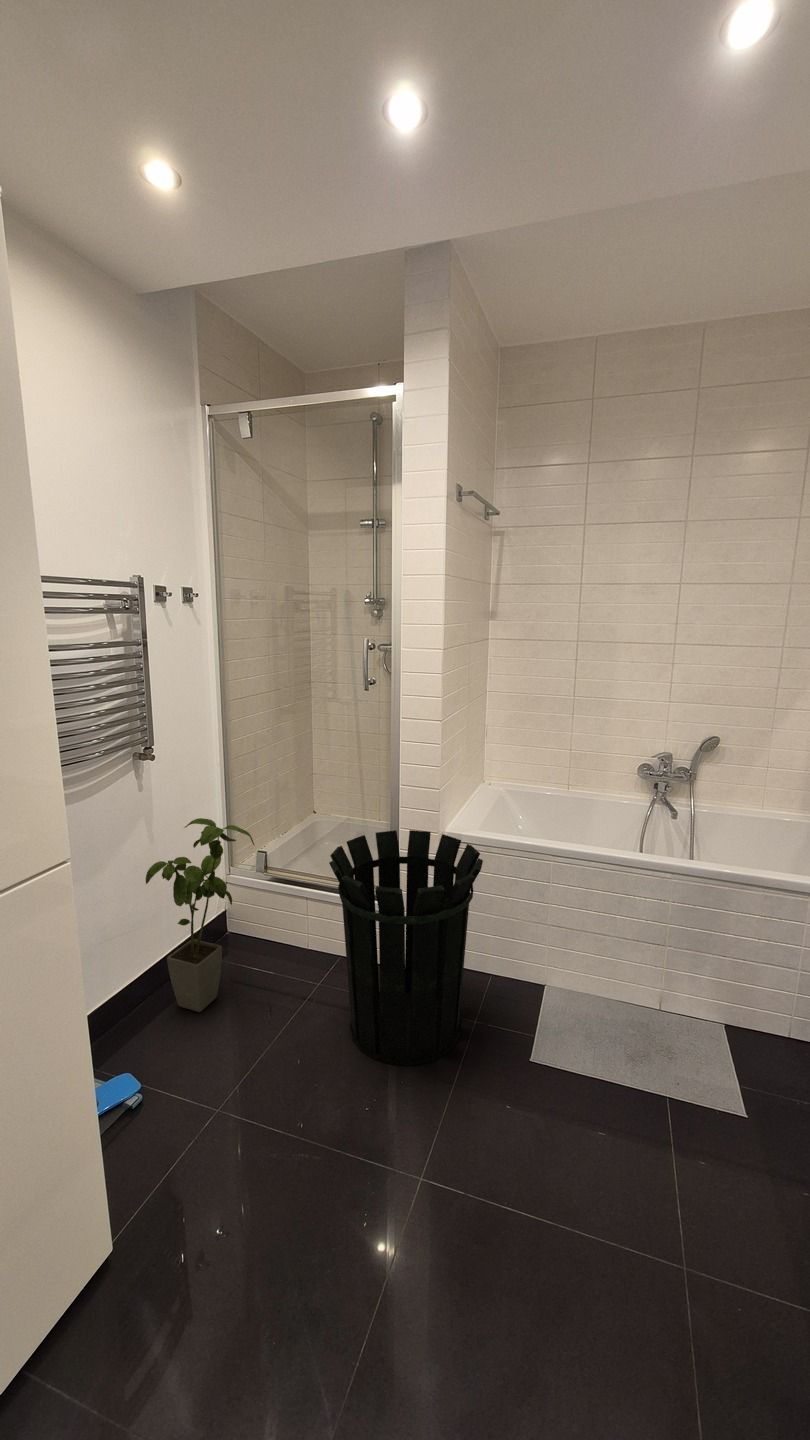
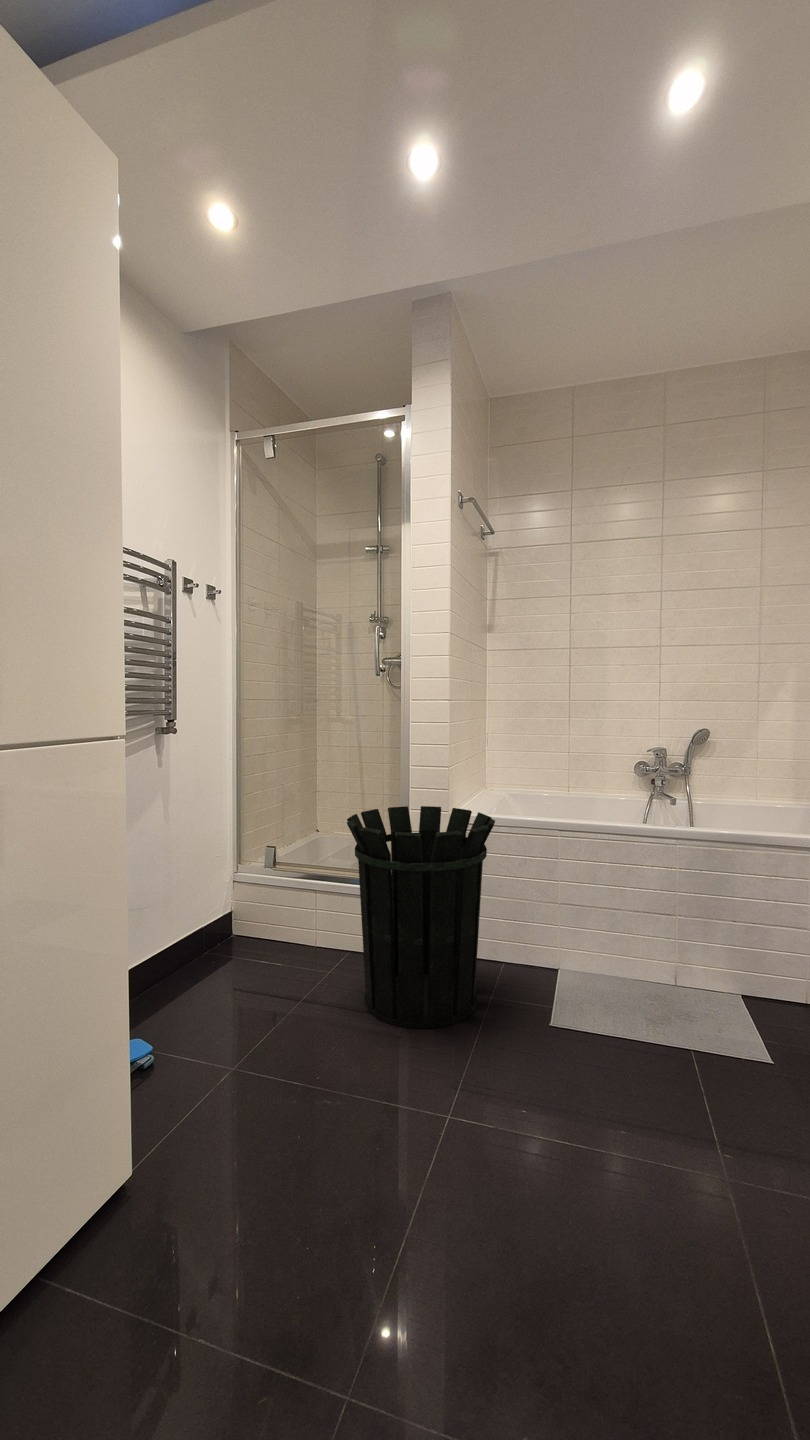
house plant: present [146,818,254,1012] -> none [164,791,270,992]

